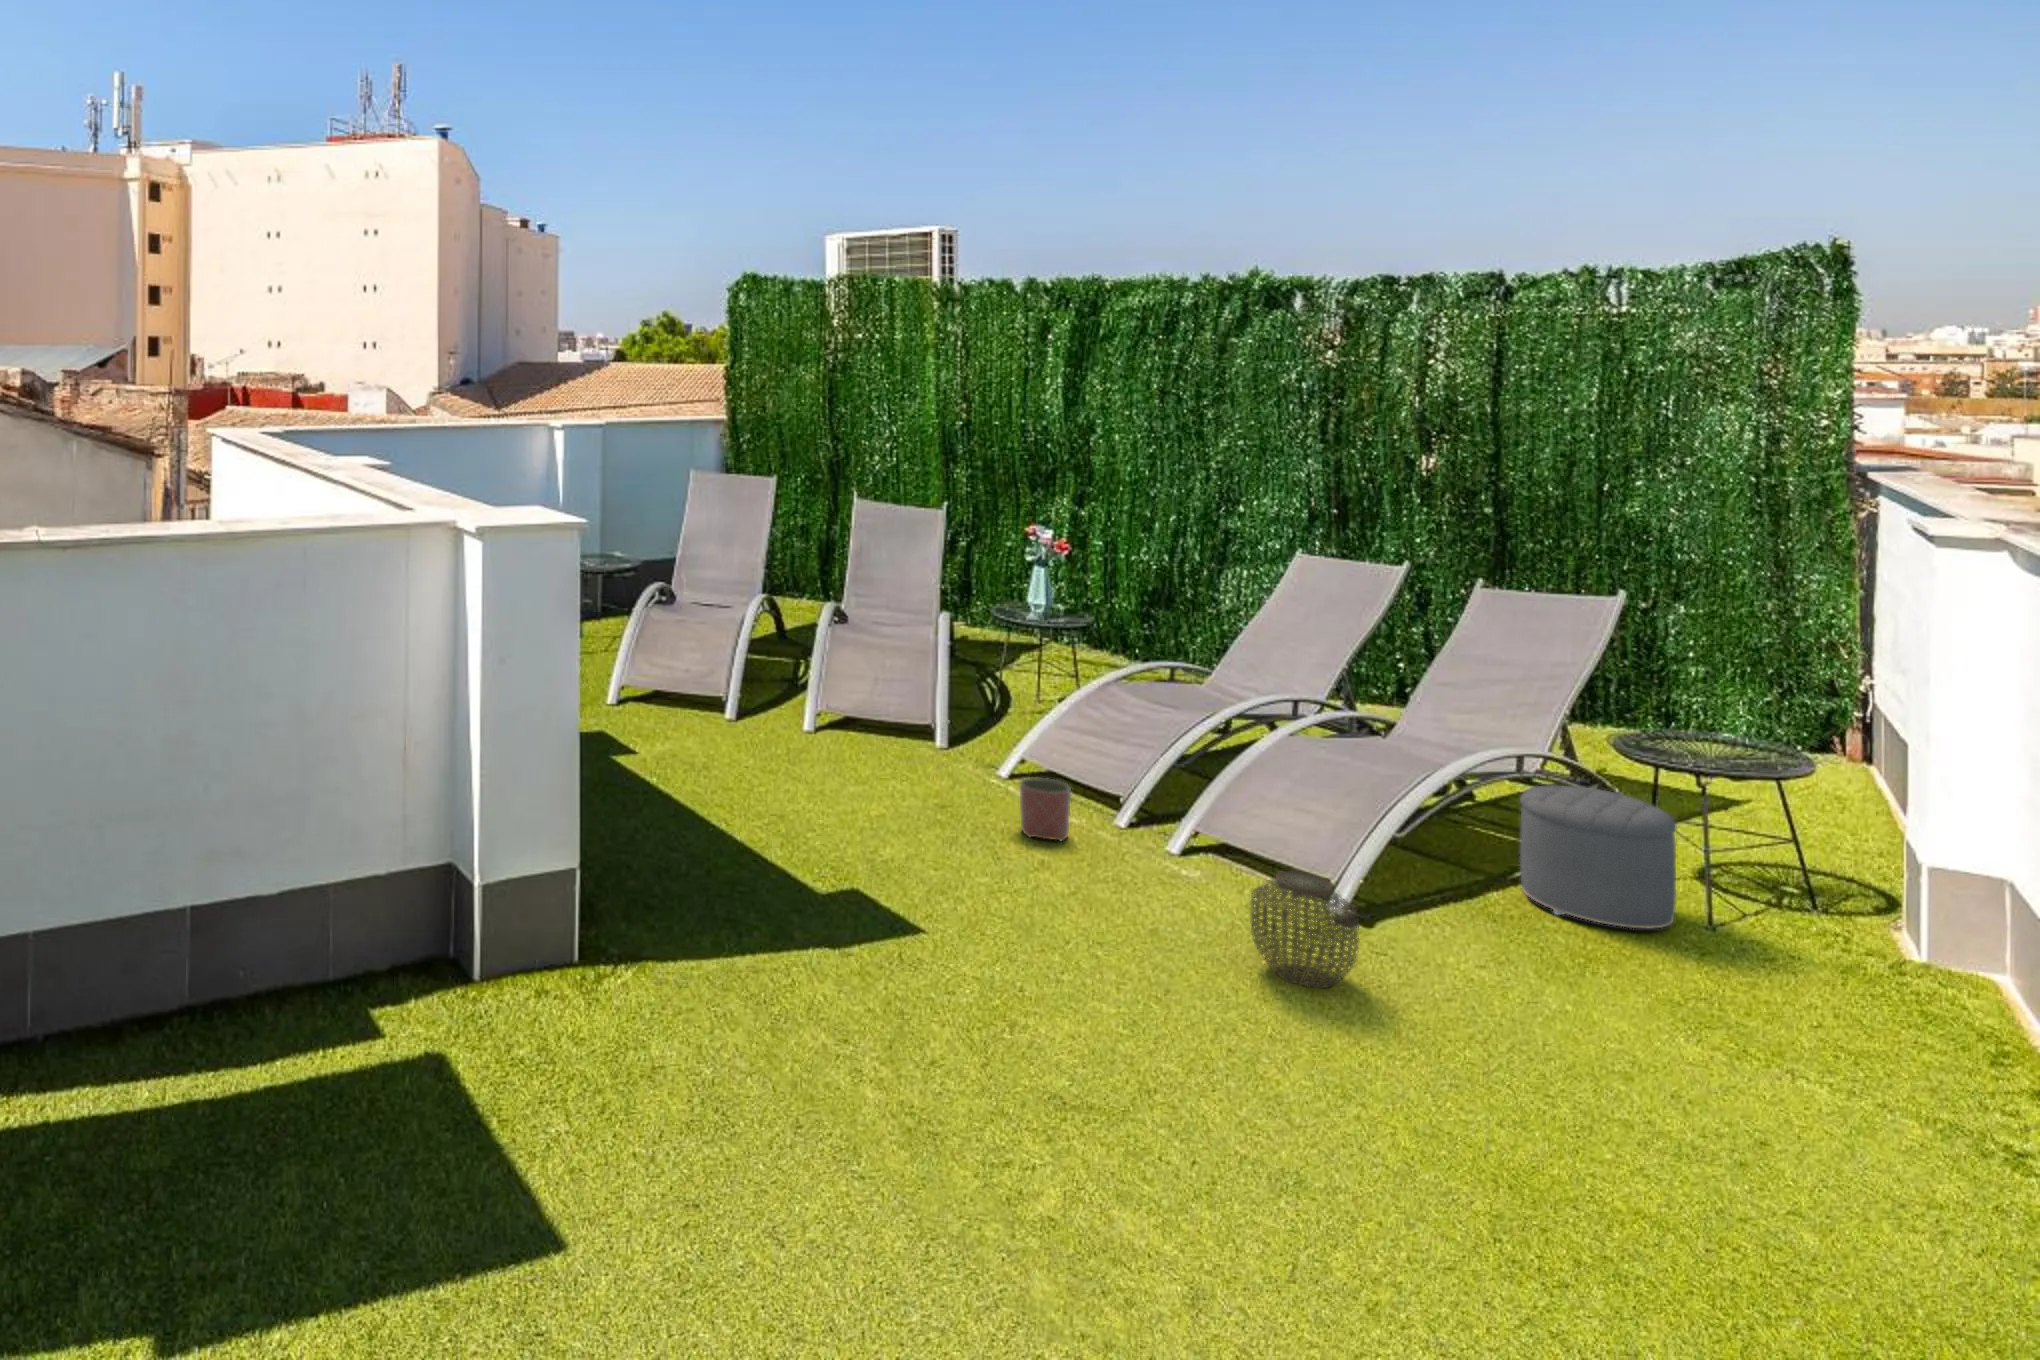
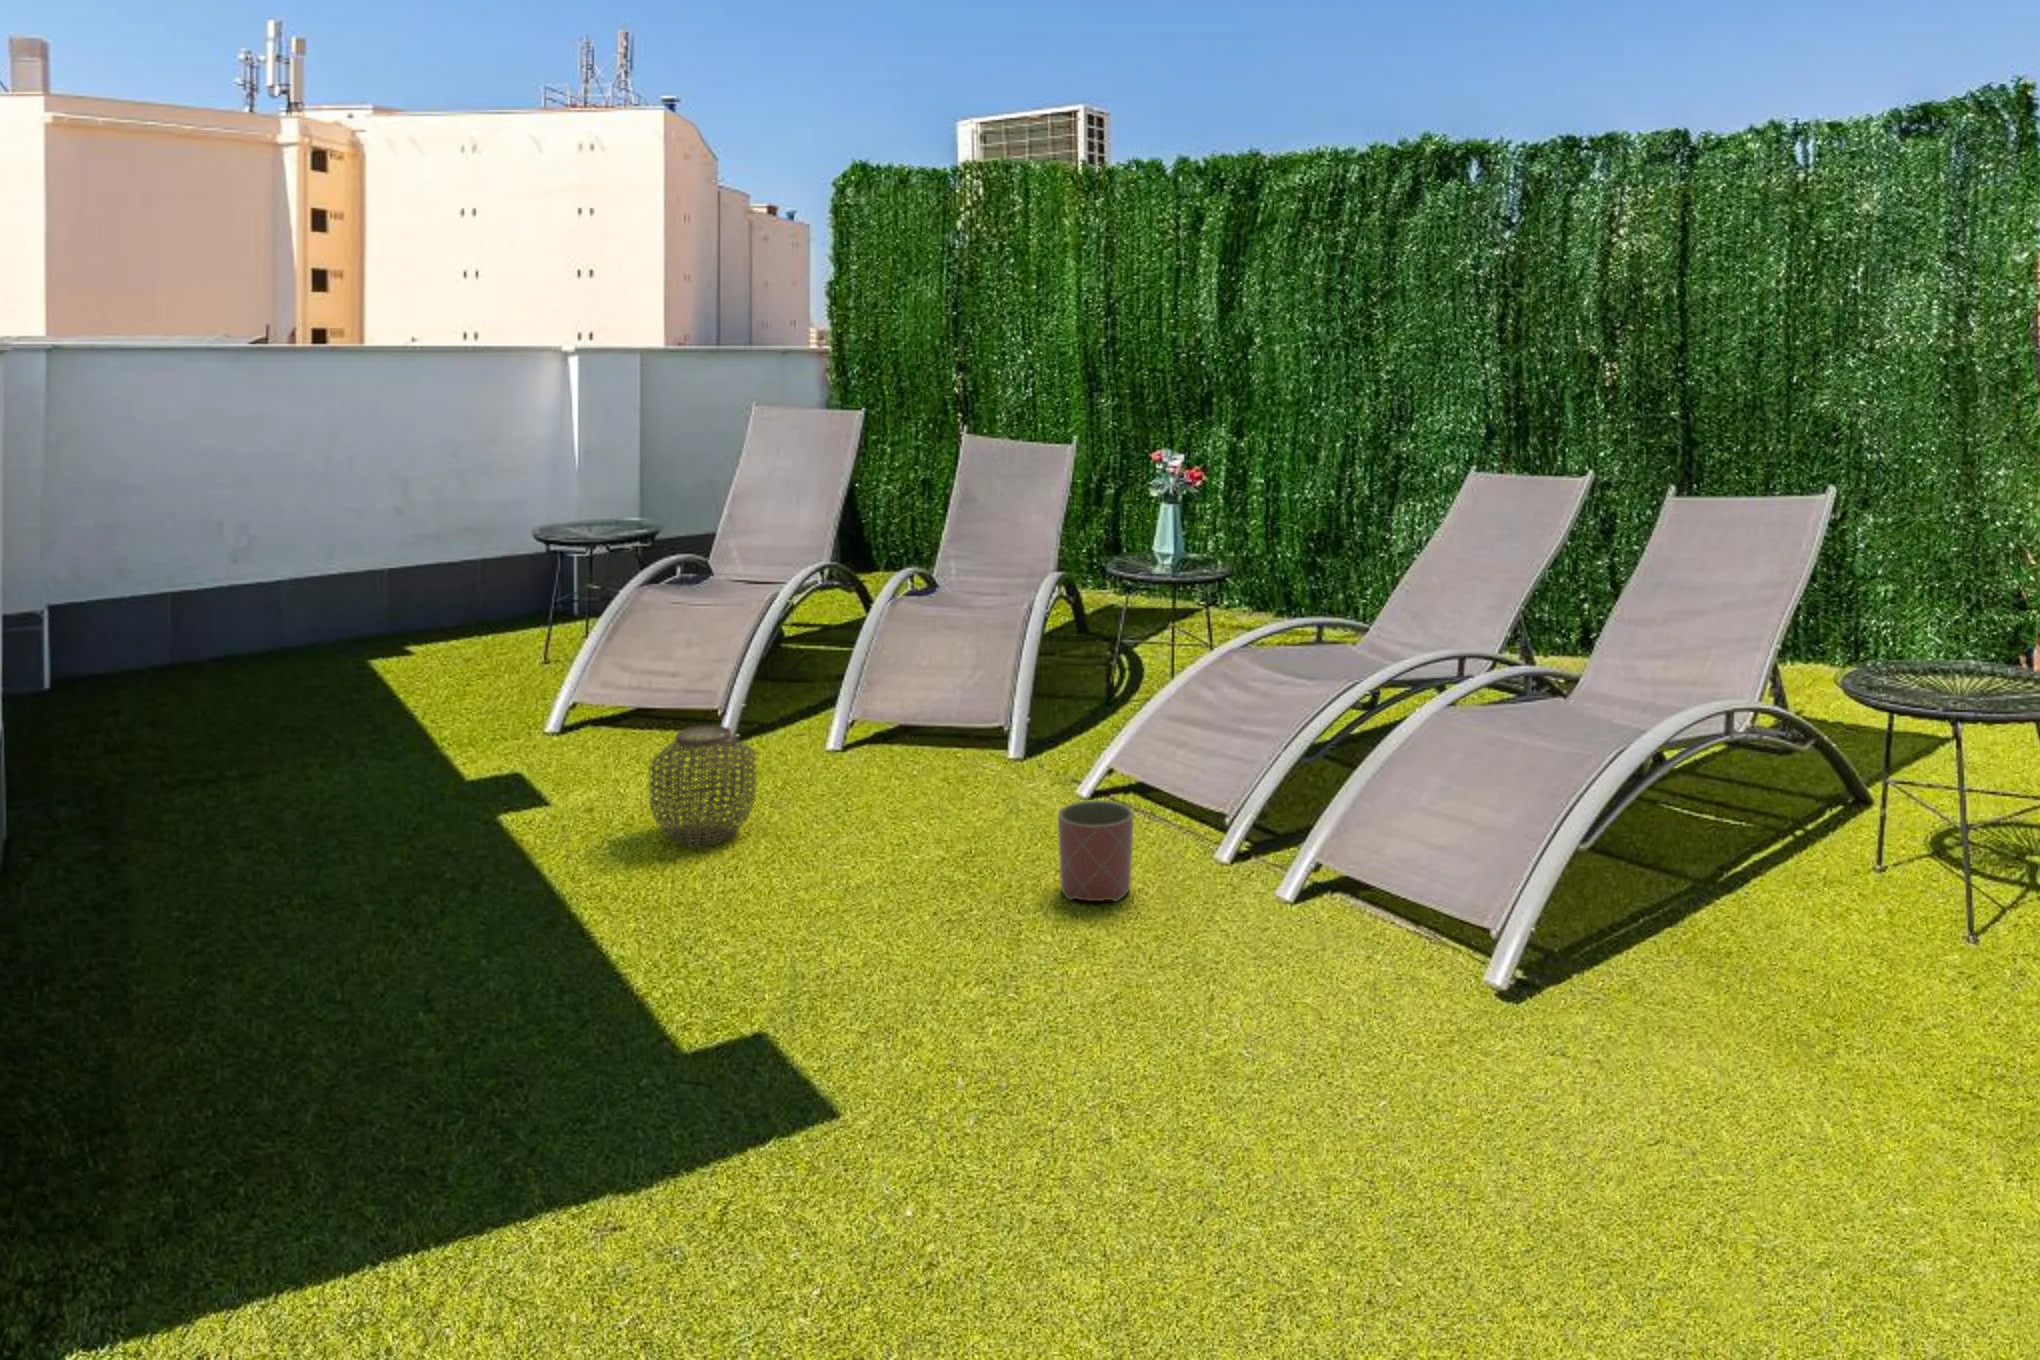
ottoman: present [1520,786,1676,929] -> none [1742,749,1943,958]
woven basket: present [1251,871,1359,988] -> present [650,726,756,847]

